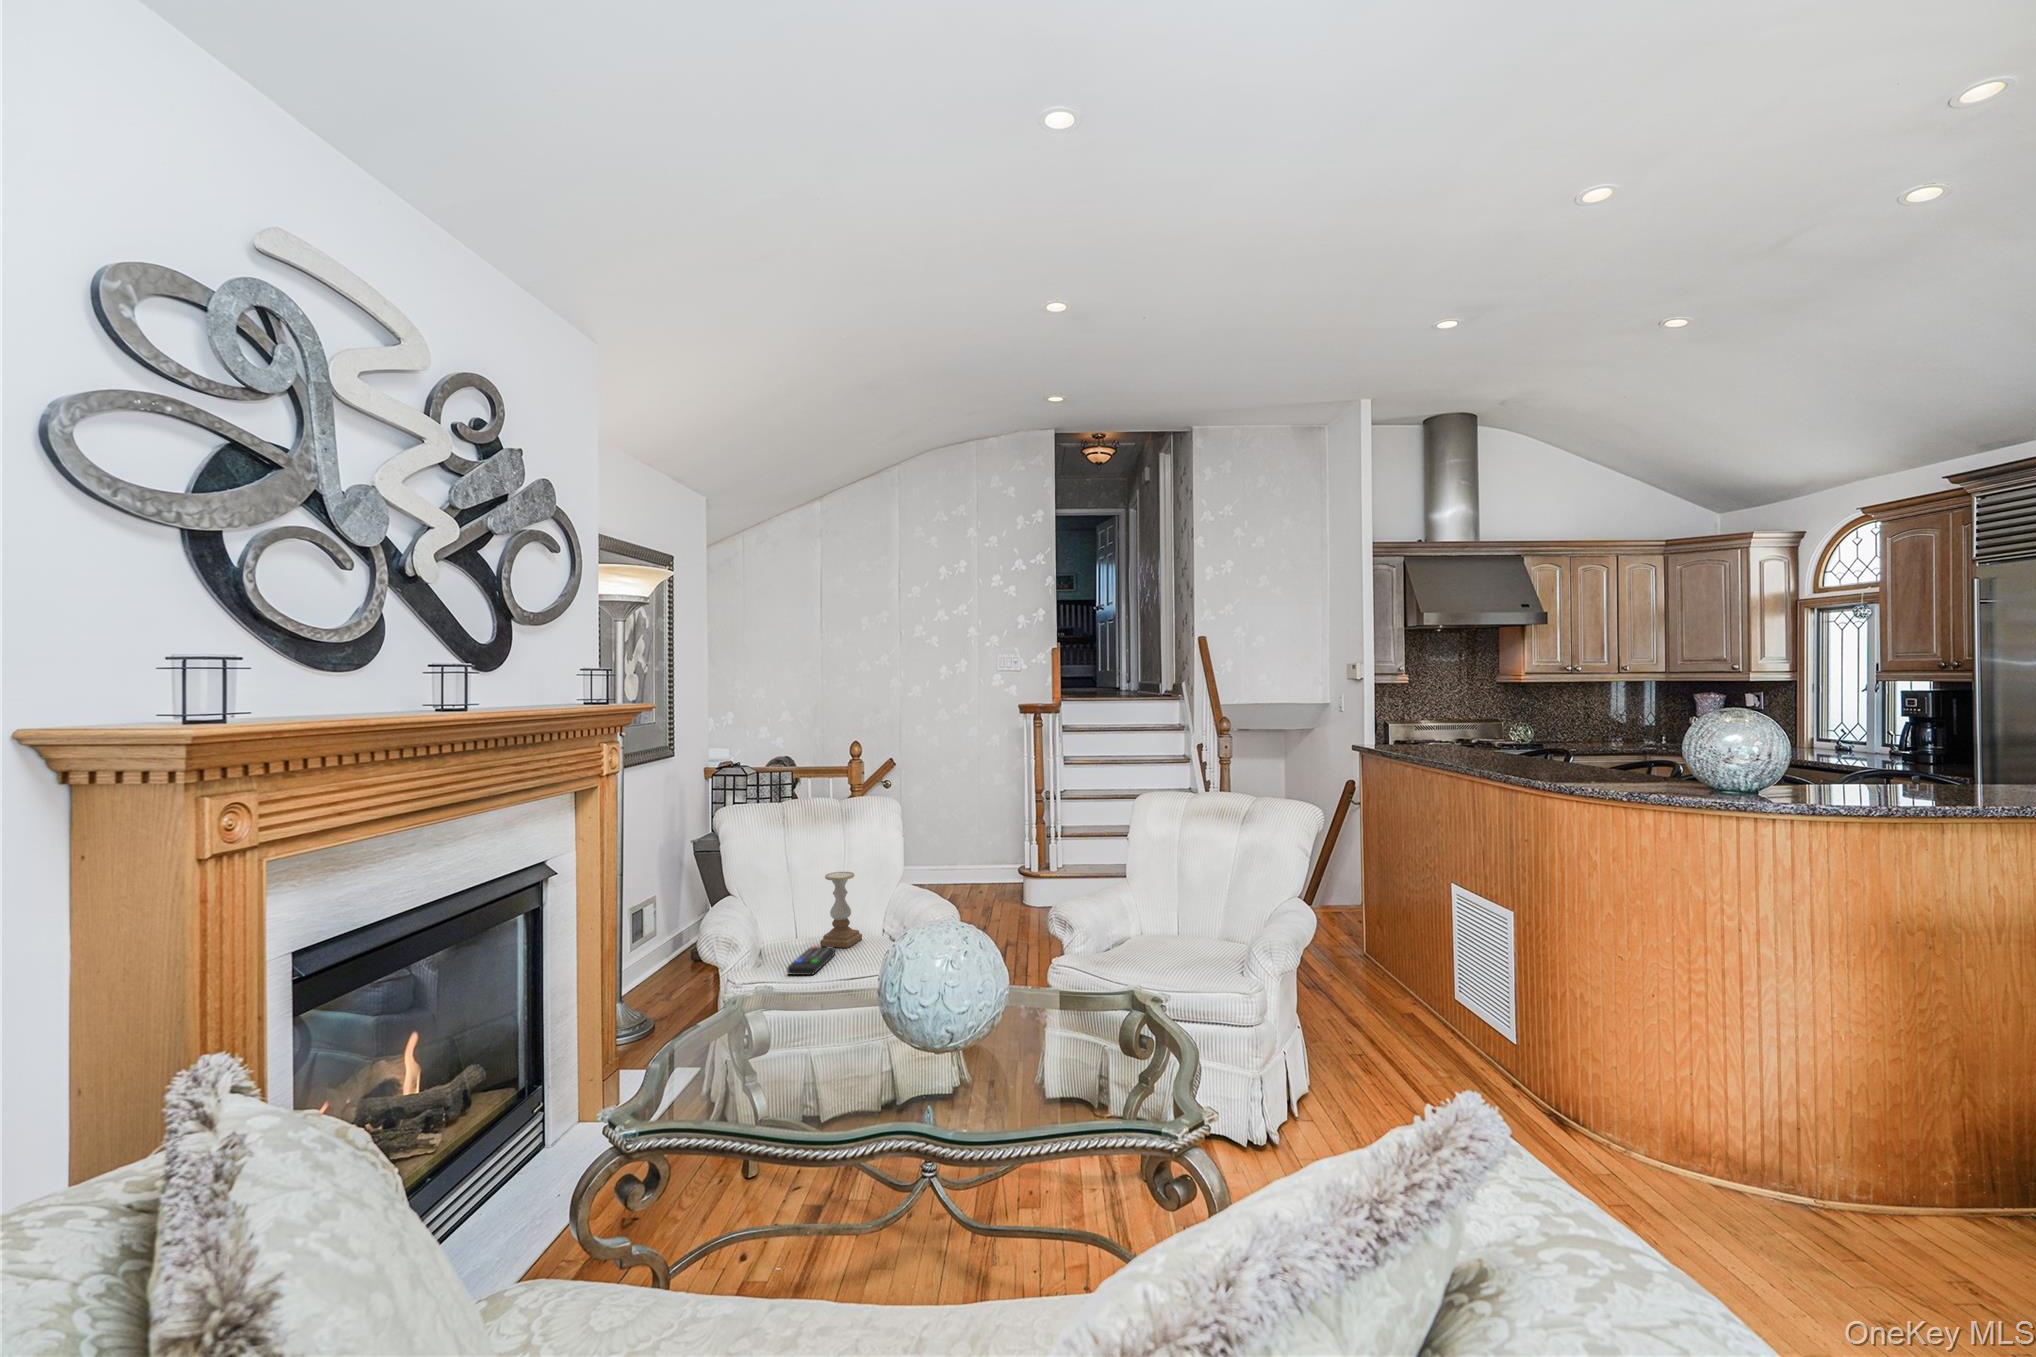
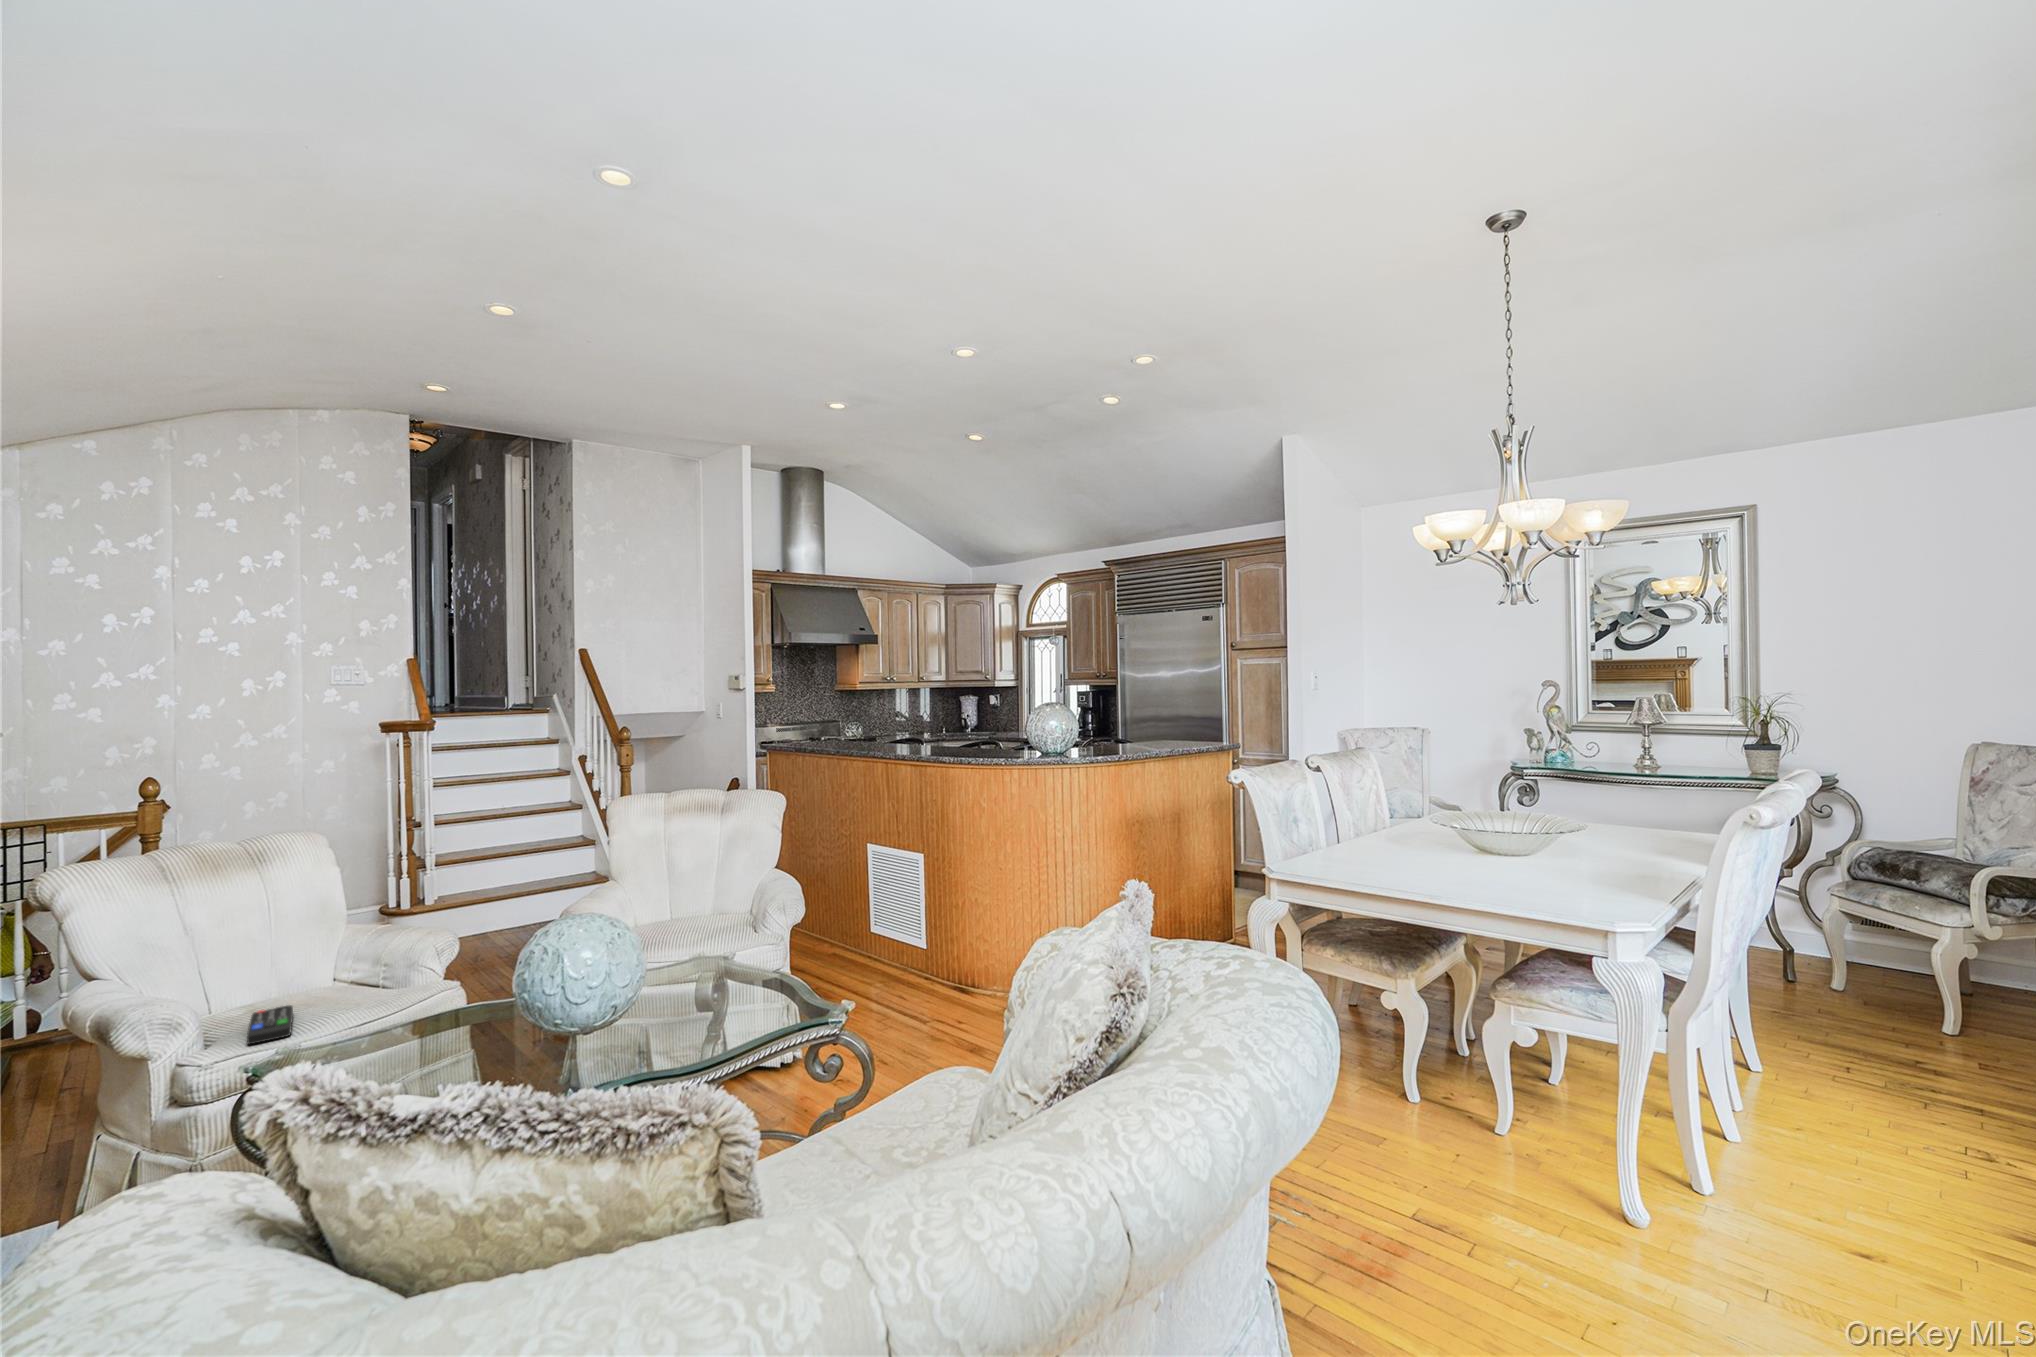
candle holder: present [820,872,862,948] -> none [257,917,312,1011]

